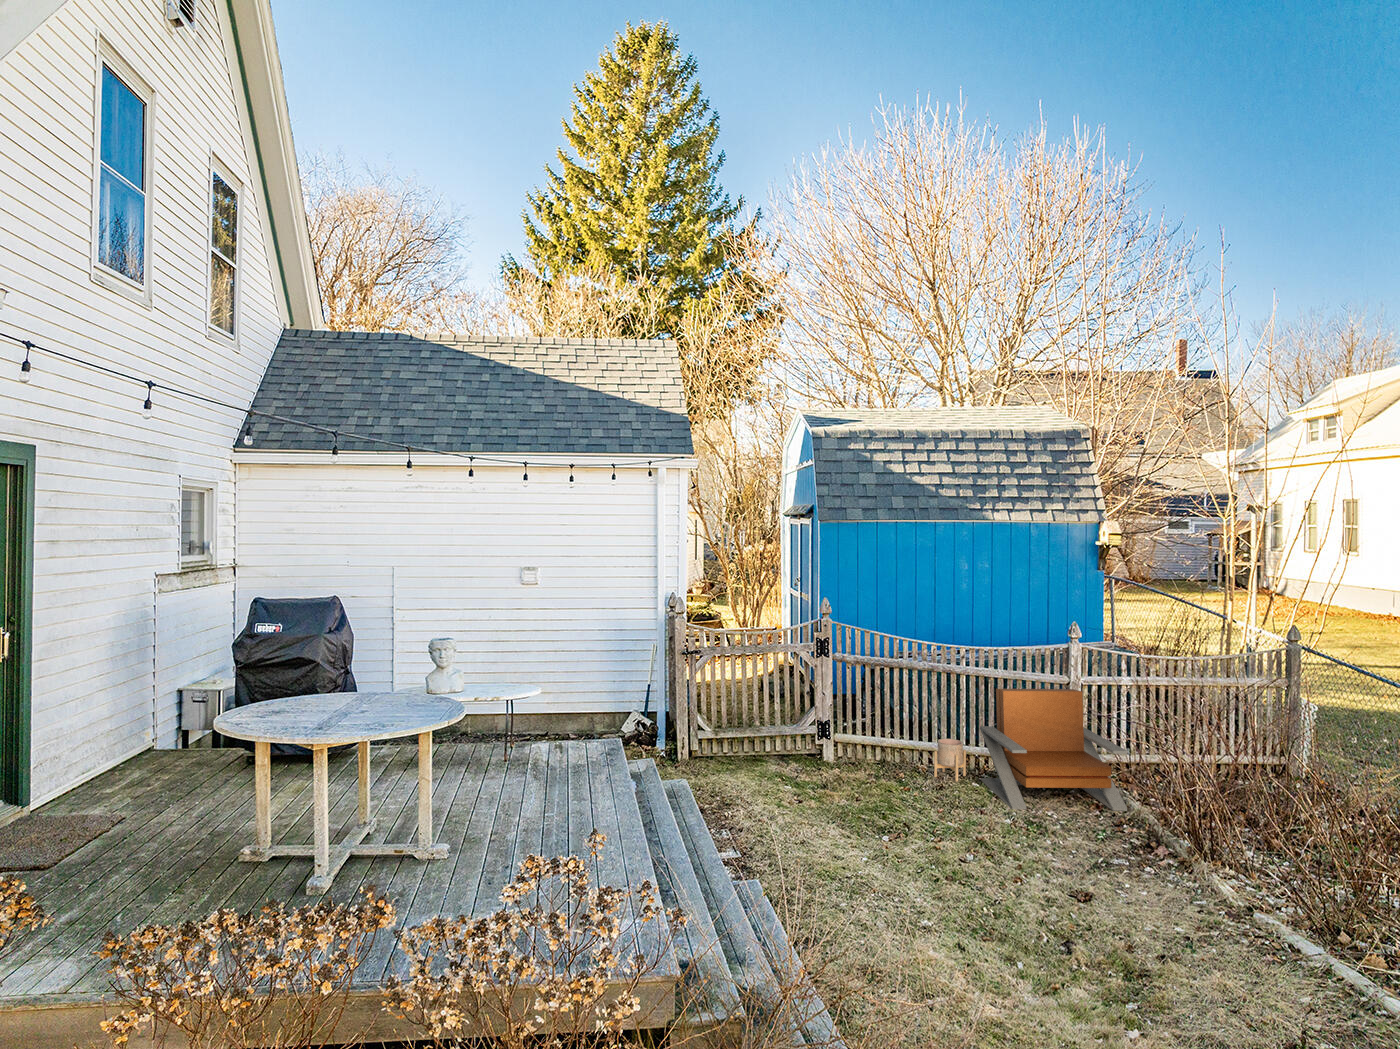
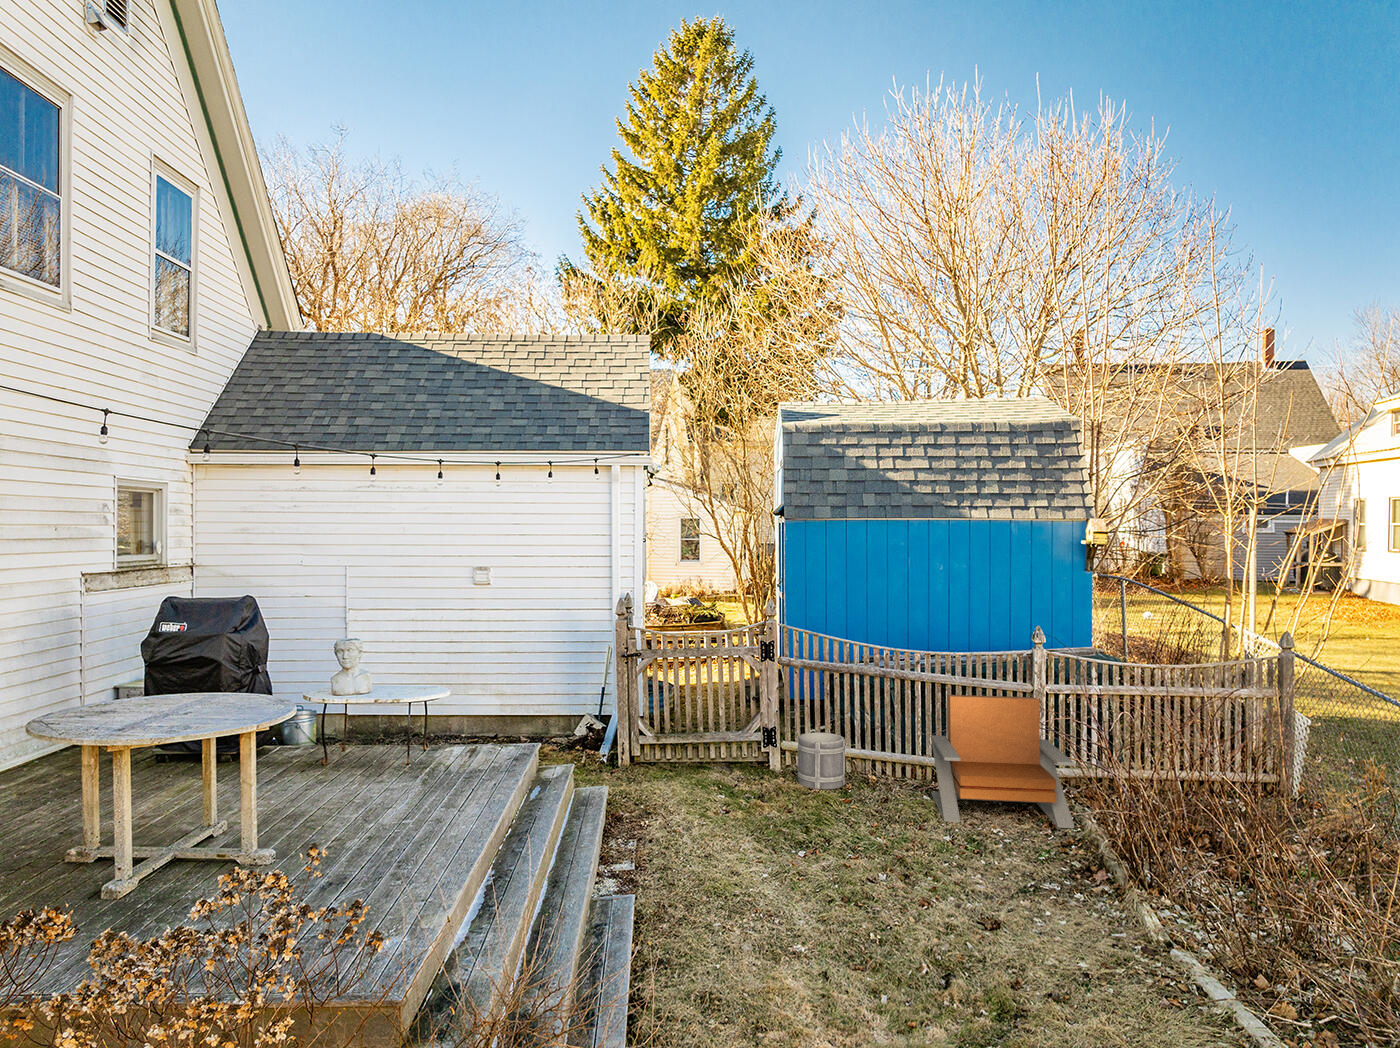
bucket: none [854,726,900,780] -> present [798,733,845,789]
planter: present [934,739,966,782] -> none [882,749,918,794]

